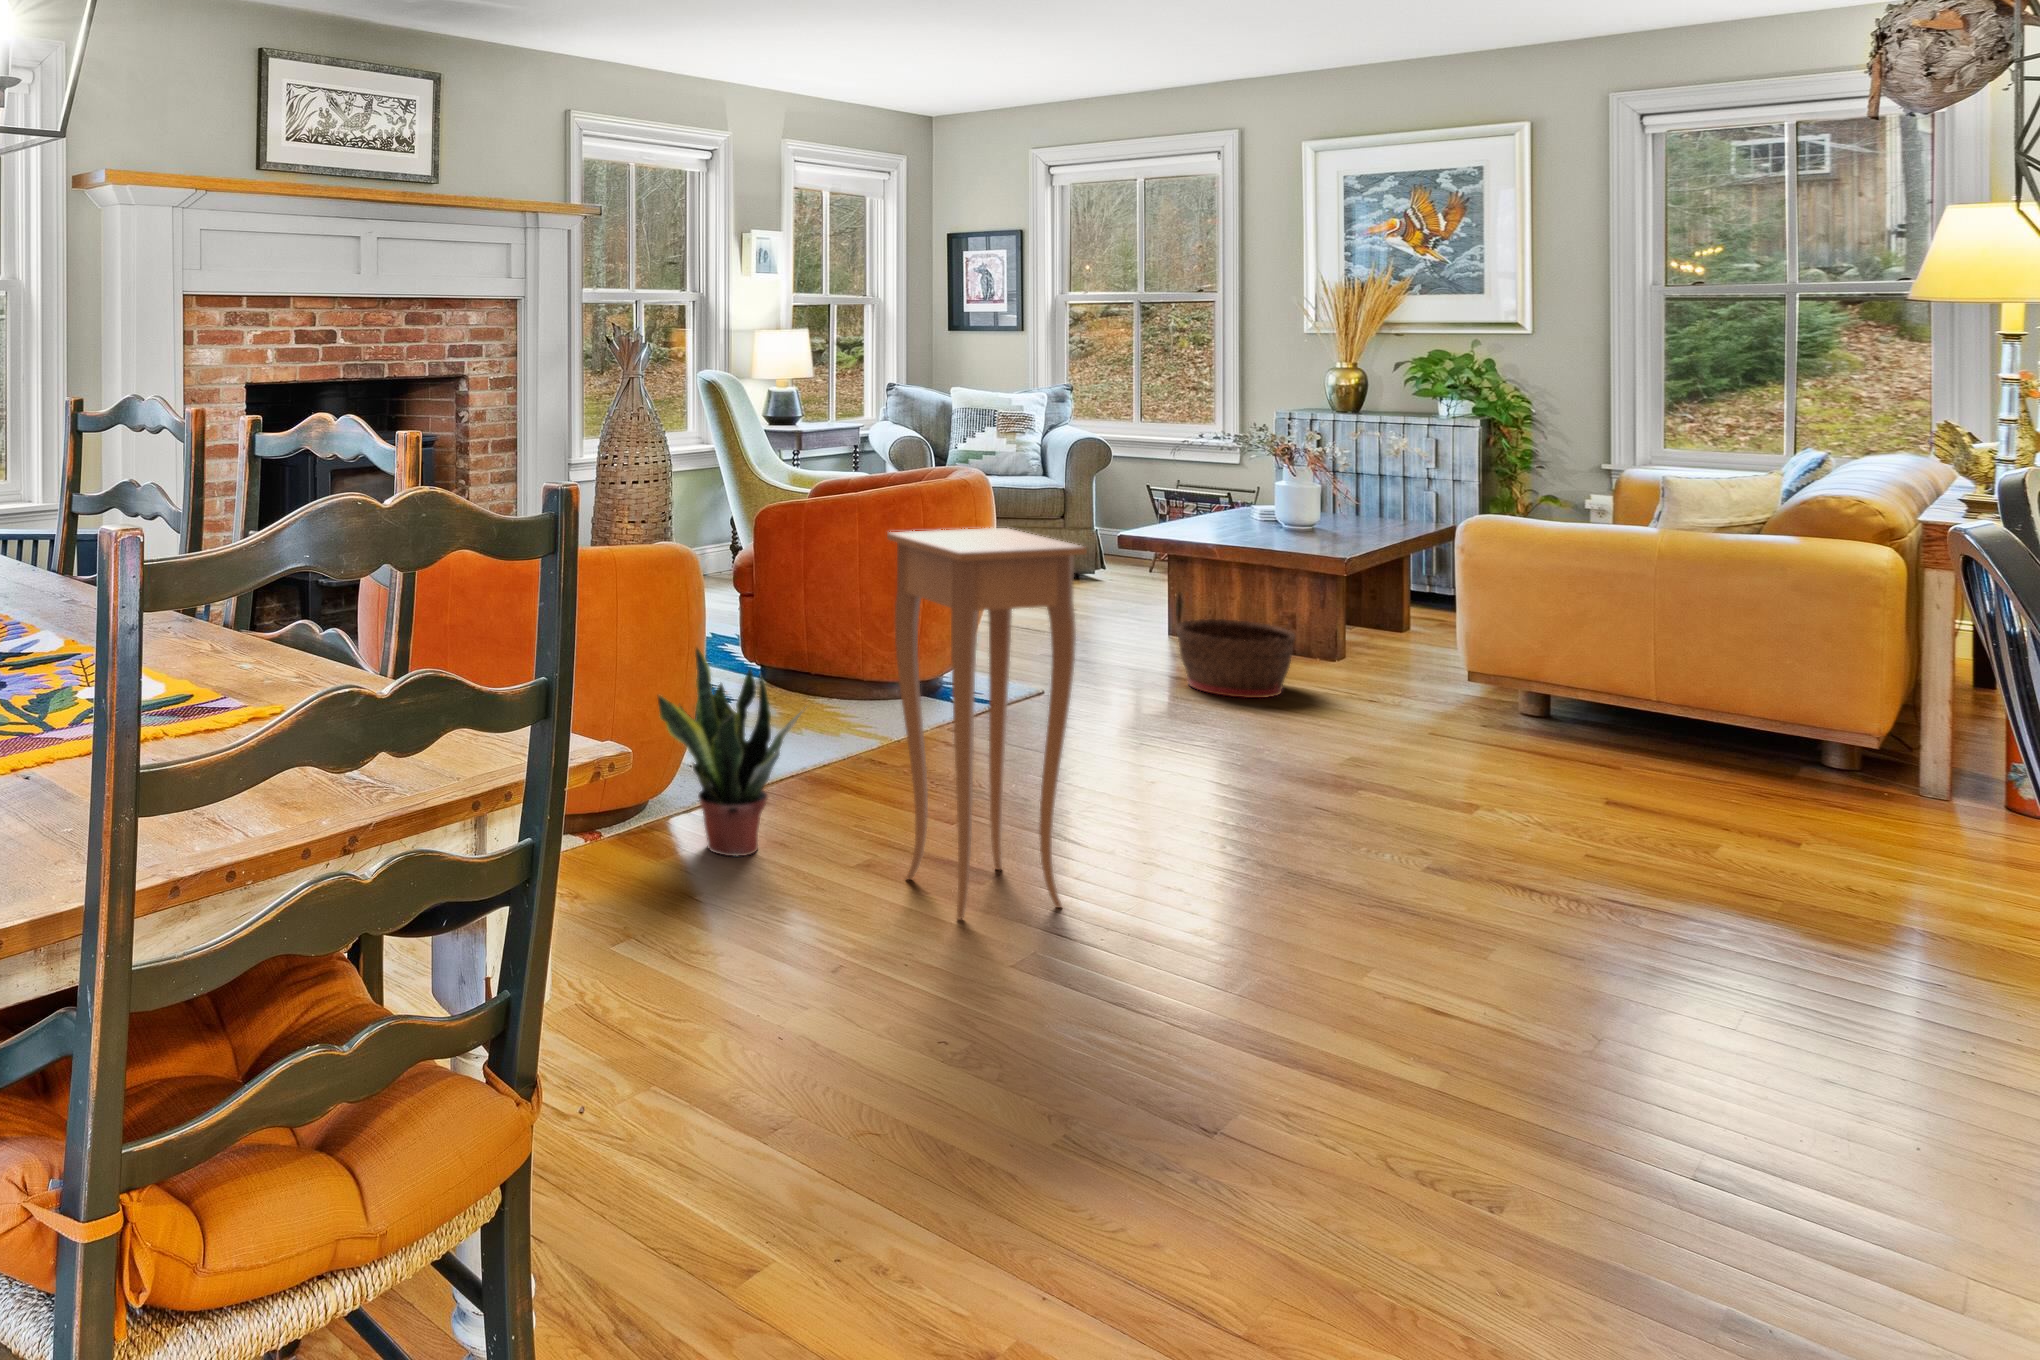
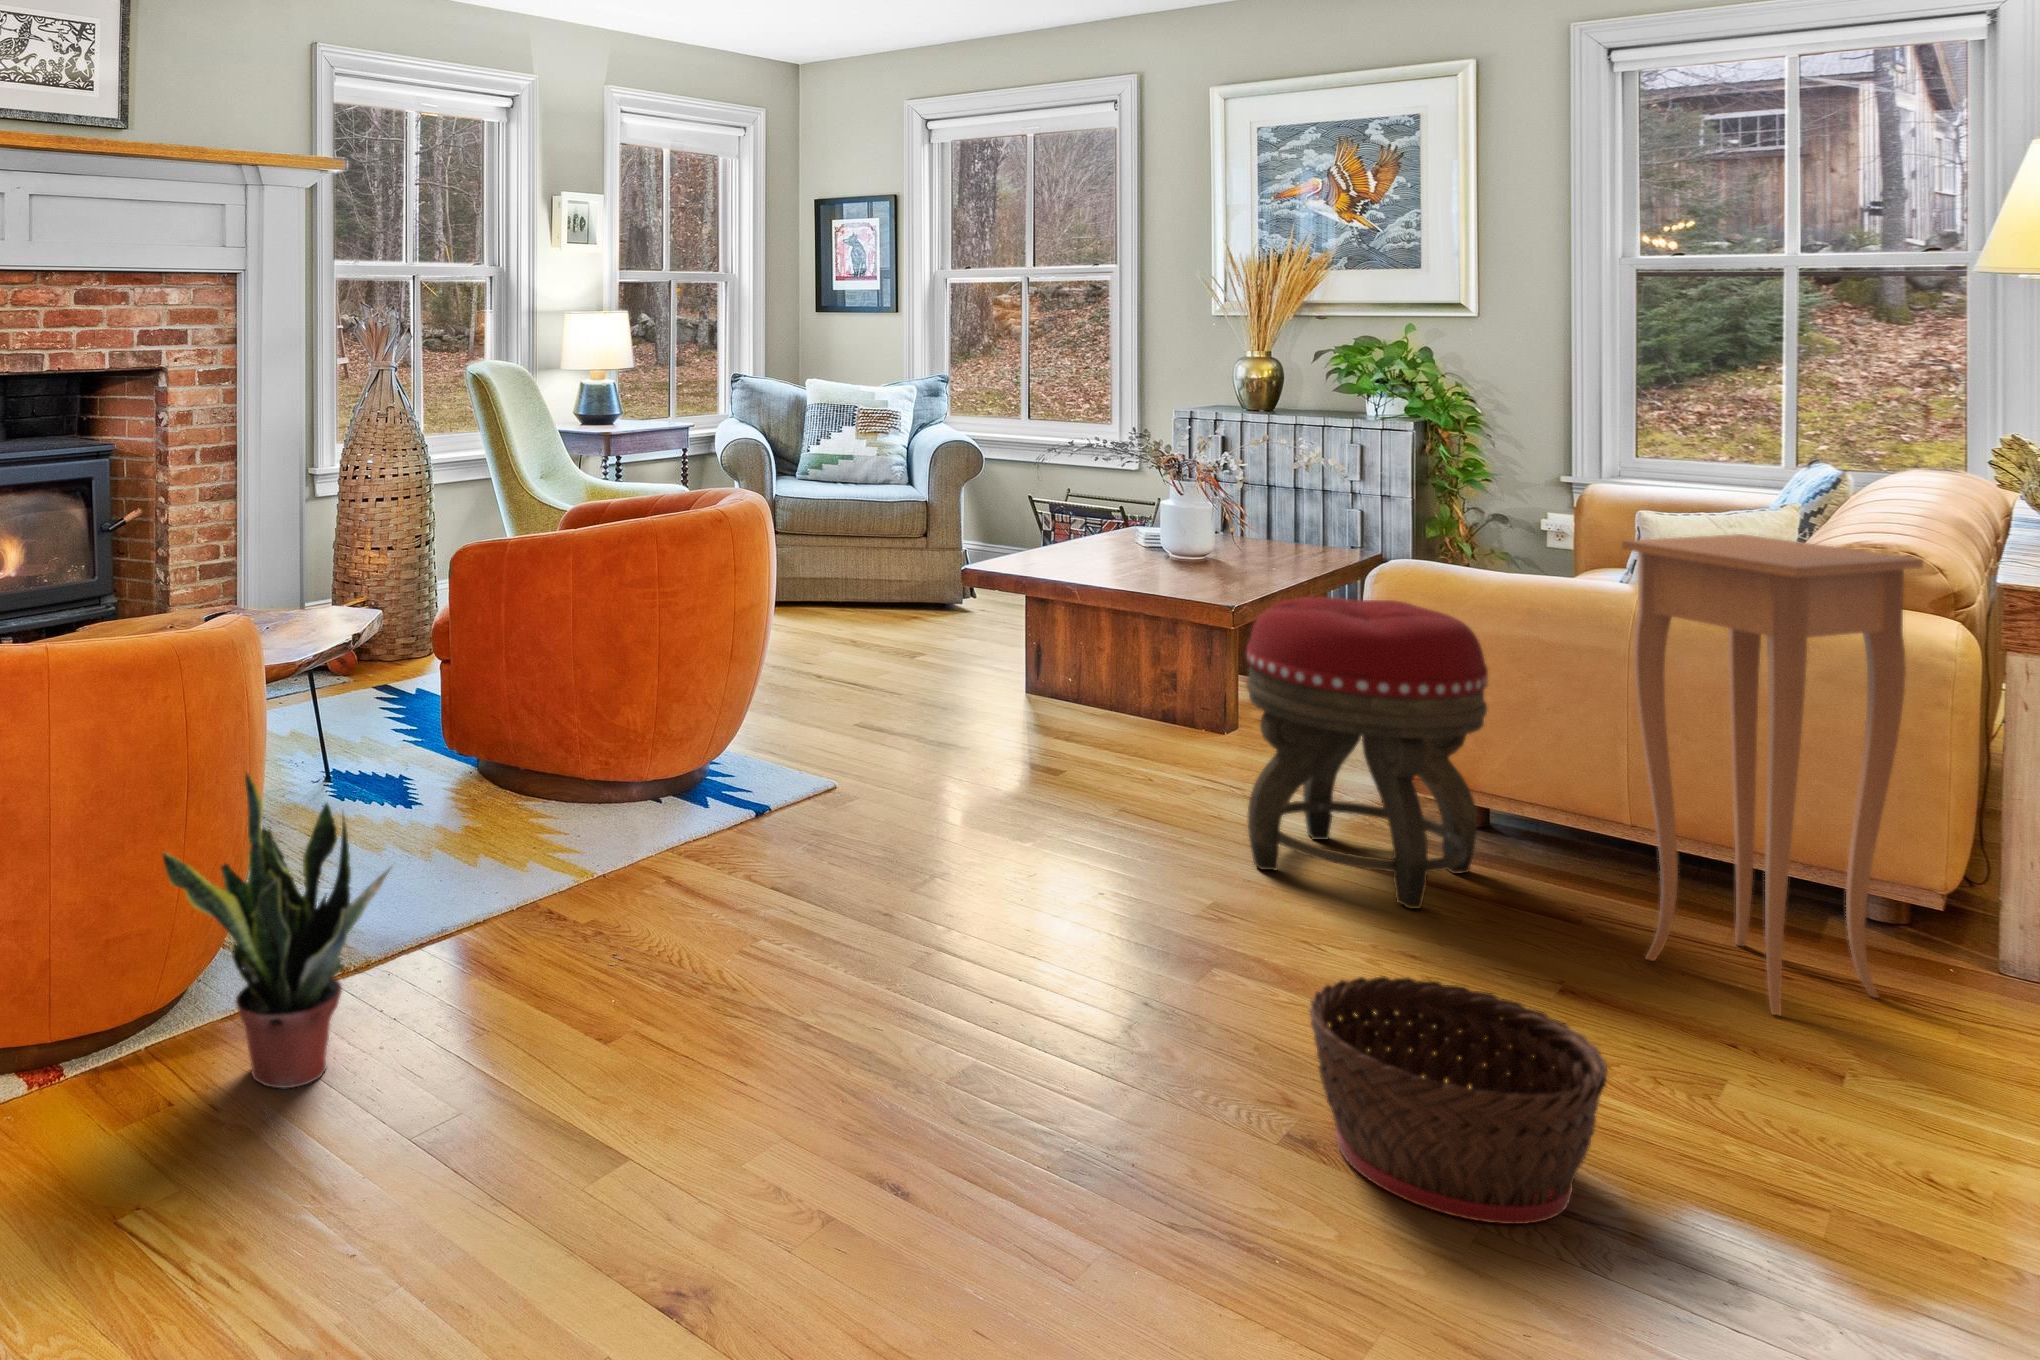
side table: present [887,528,1087,919] -> present [1622,534,1923,1015]
footstool: none [1370,545,1556,769] -> present [1246,597,1488,909]
basket: present [1176,619,1296,698] -> present [1309,976,1607,1224]

